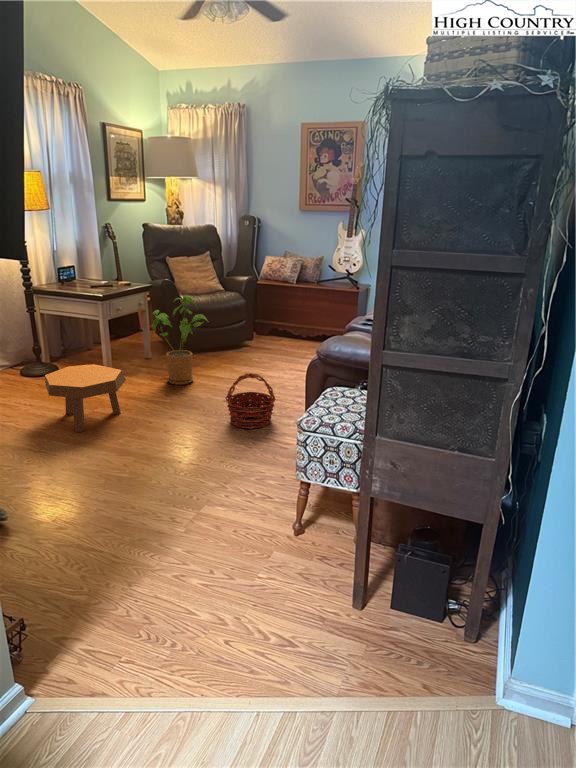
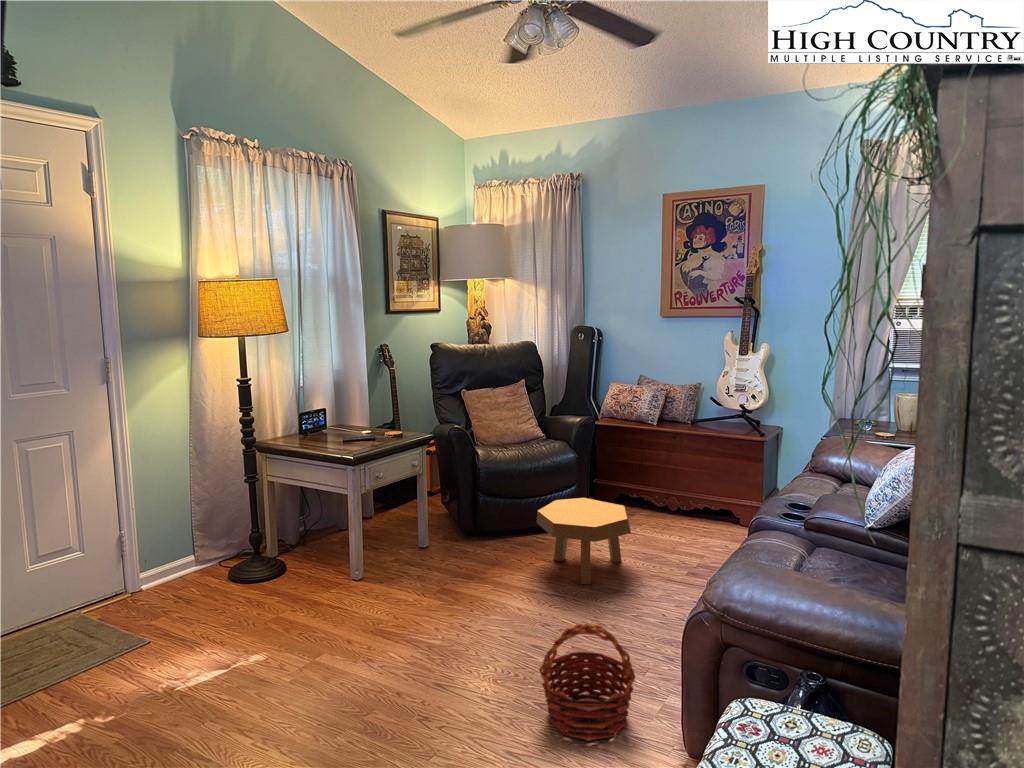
house plant: present [152,296,207,385] -> none [424,460,517,611]
footstool: present [45,364,126,432] -> present [537,498,631,584]

